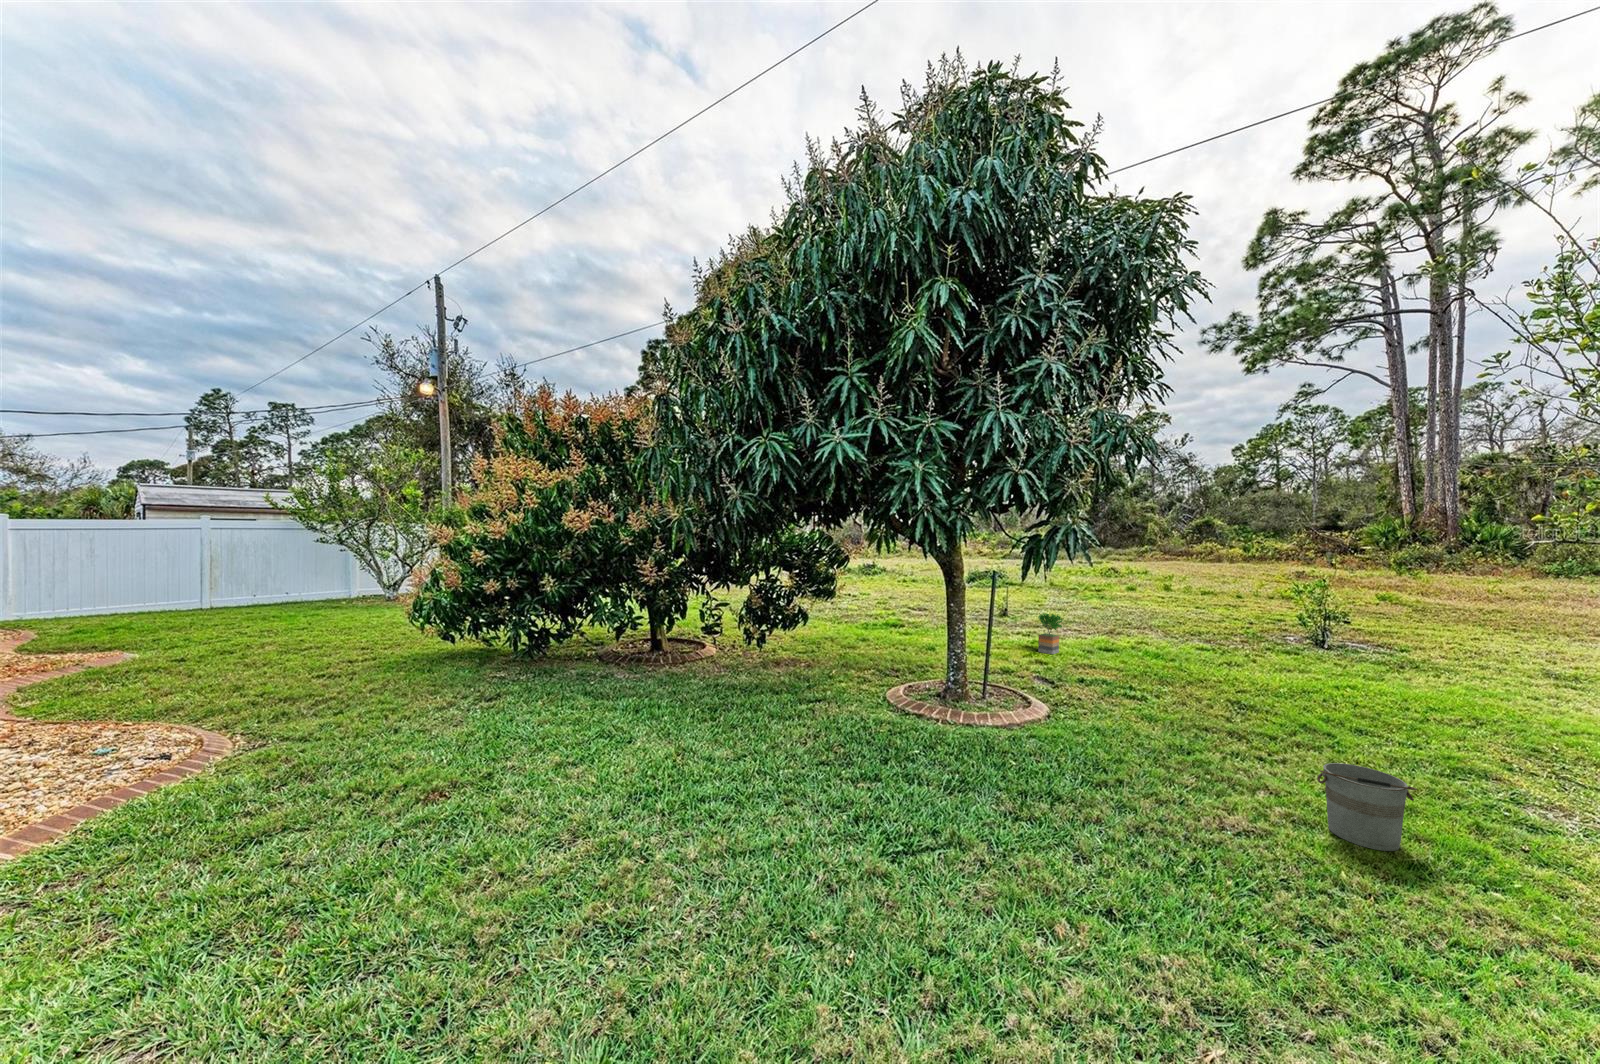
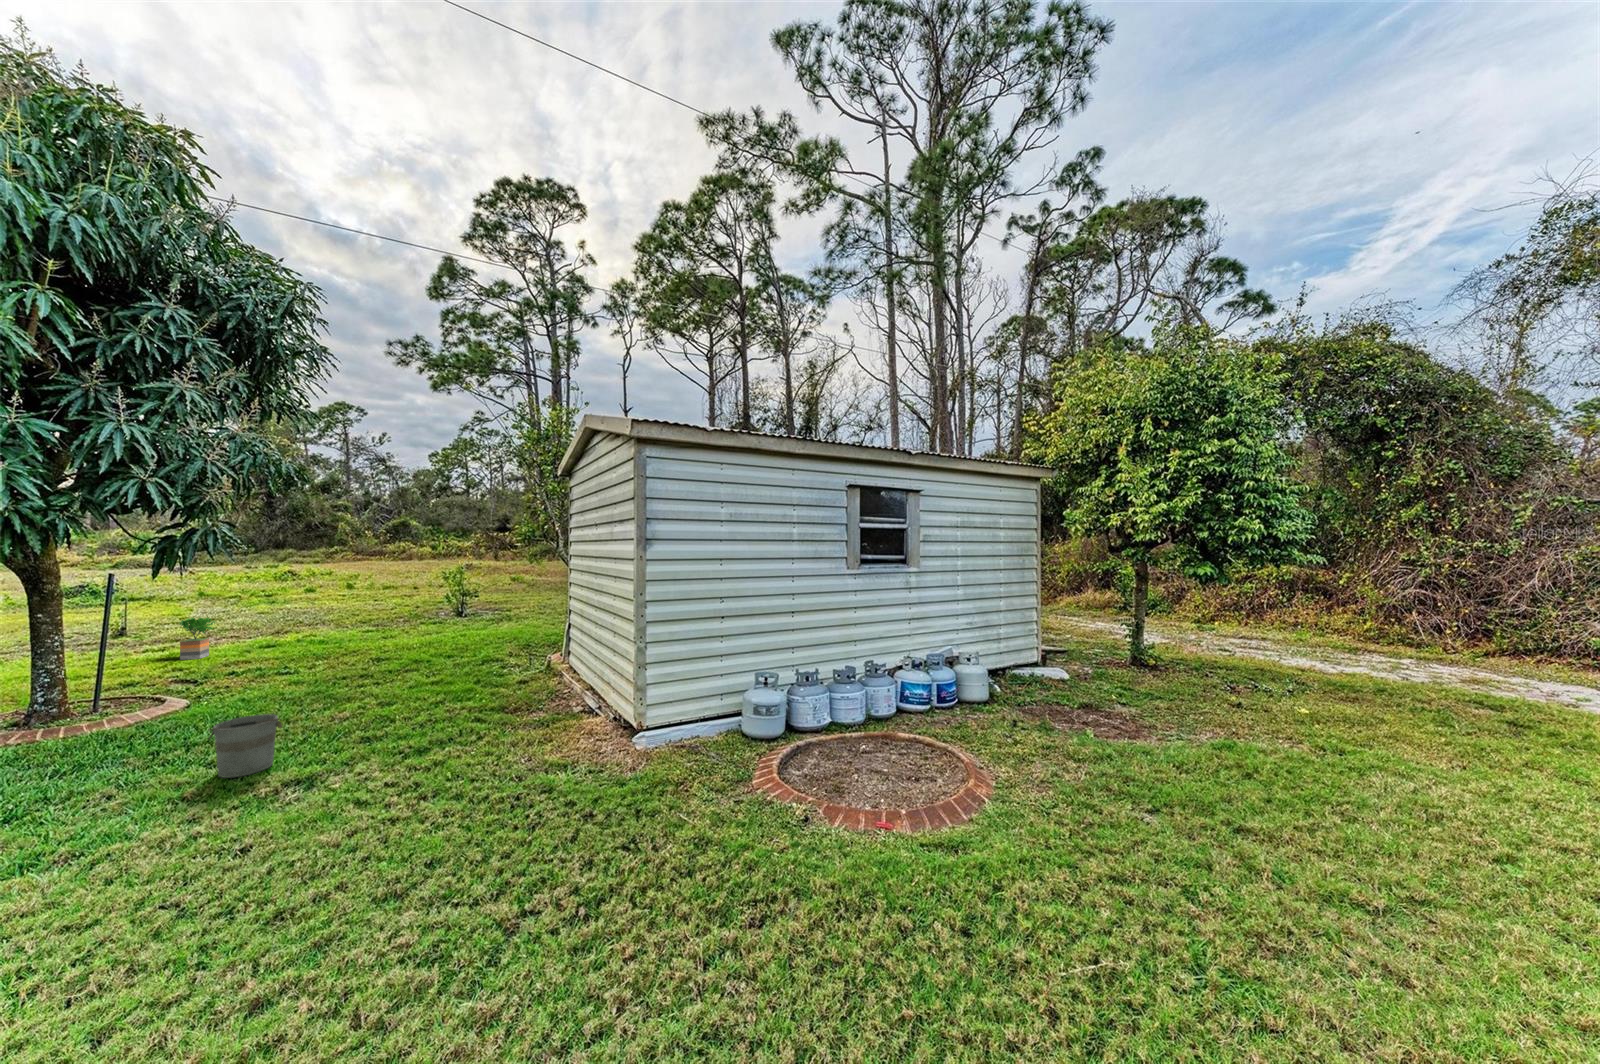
bucket: present [1317,763,1417,851] -> present [209,714,282,778]

